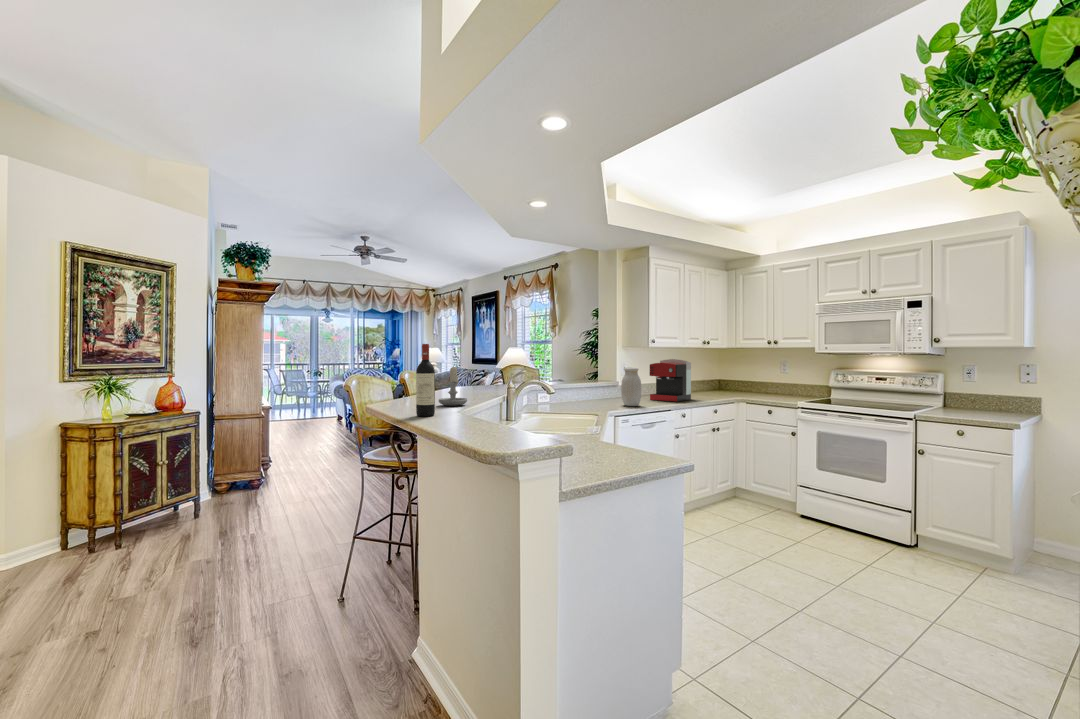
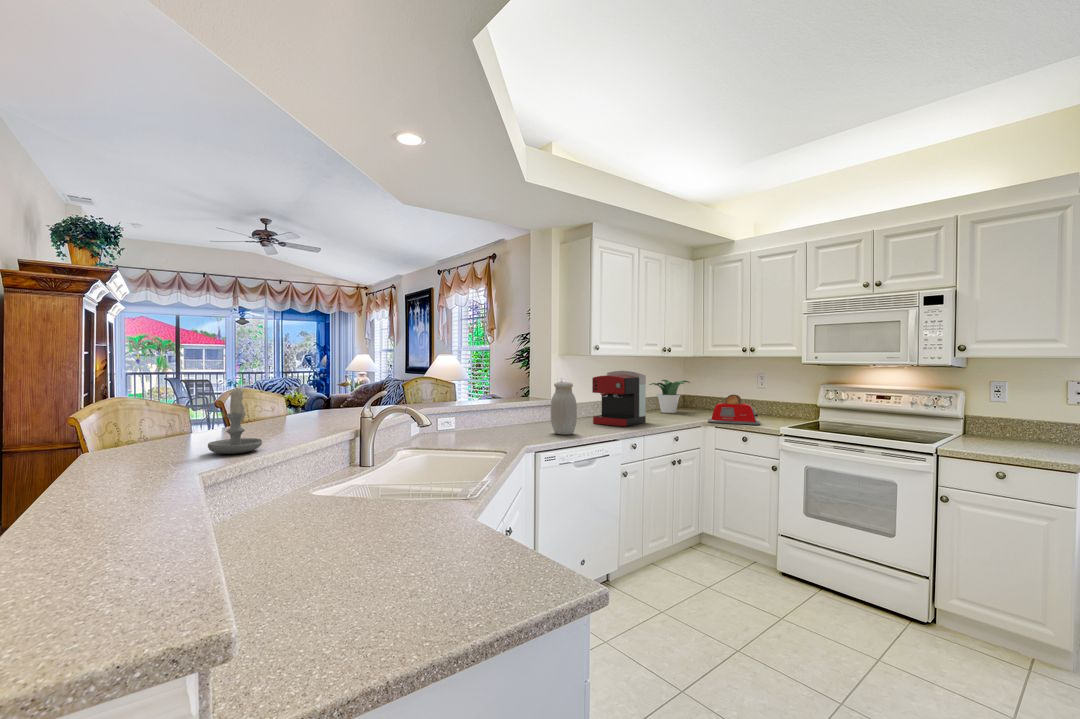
wine bottle: present [416,344,435,416] -> none [99,352,143,488]
potted plant: none [691,367,726,393] -> present [649,380,690,413]
toaster: none [740,378,782,401] -> present [708,395,760,425]

